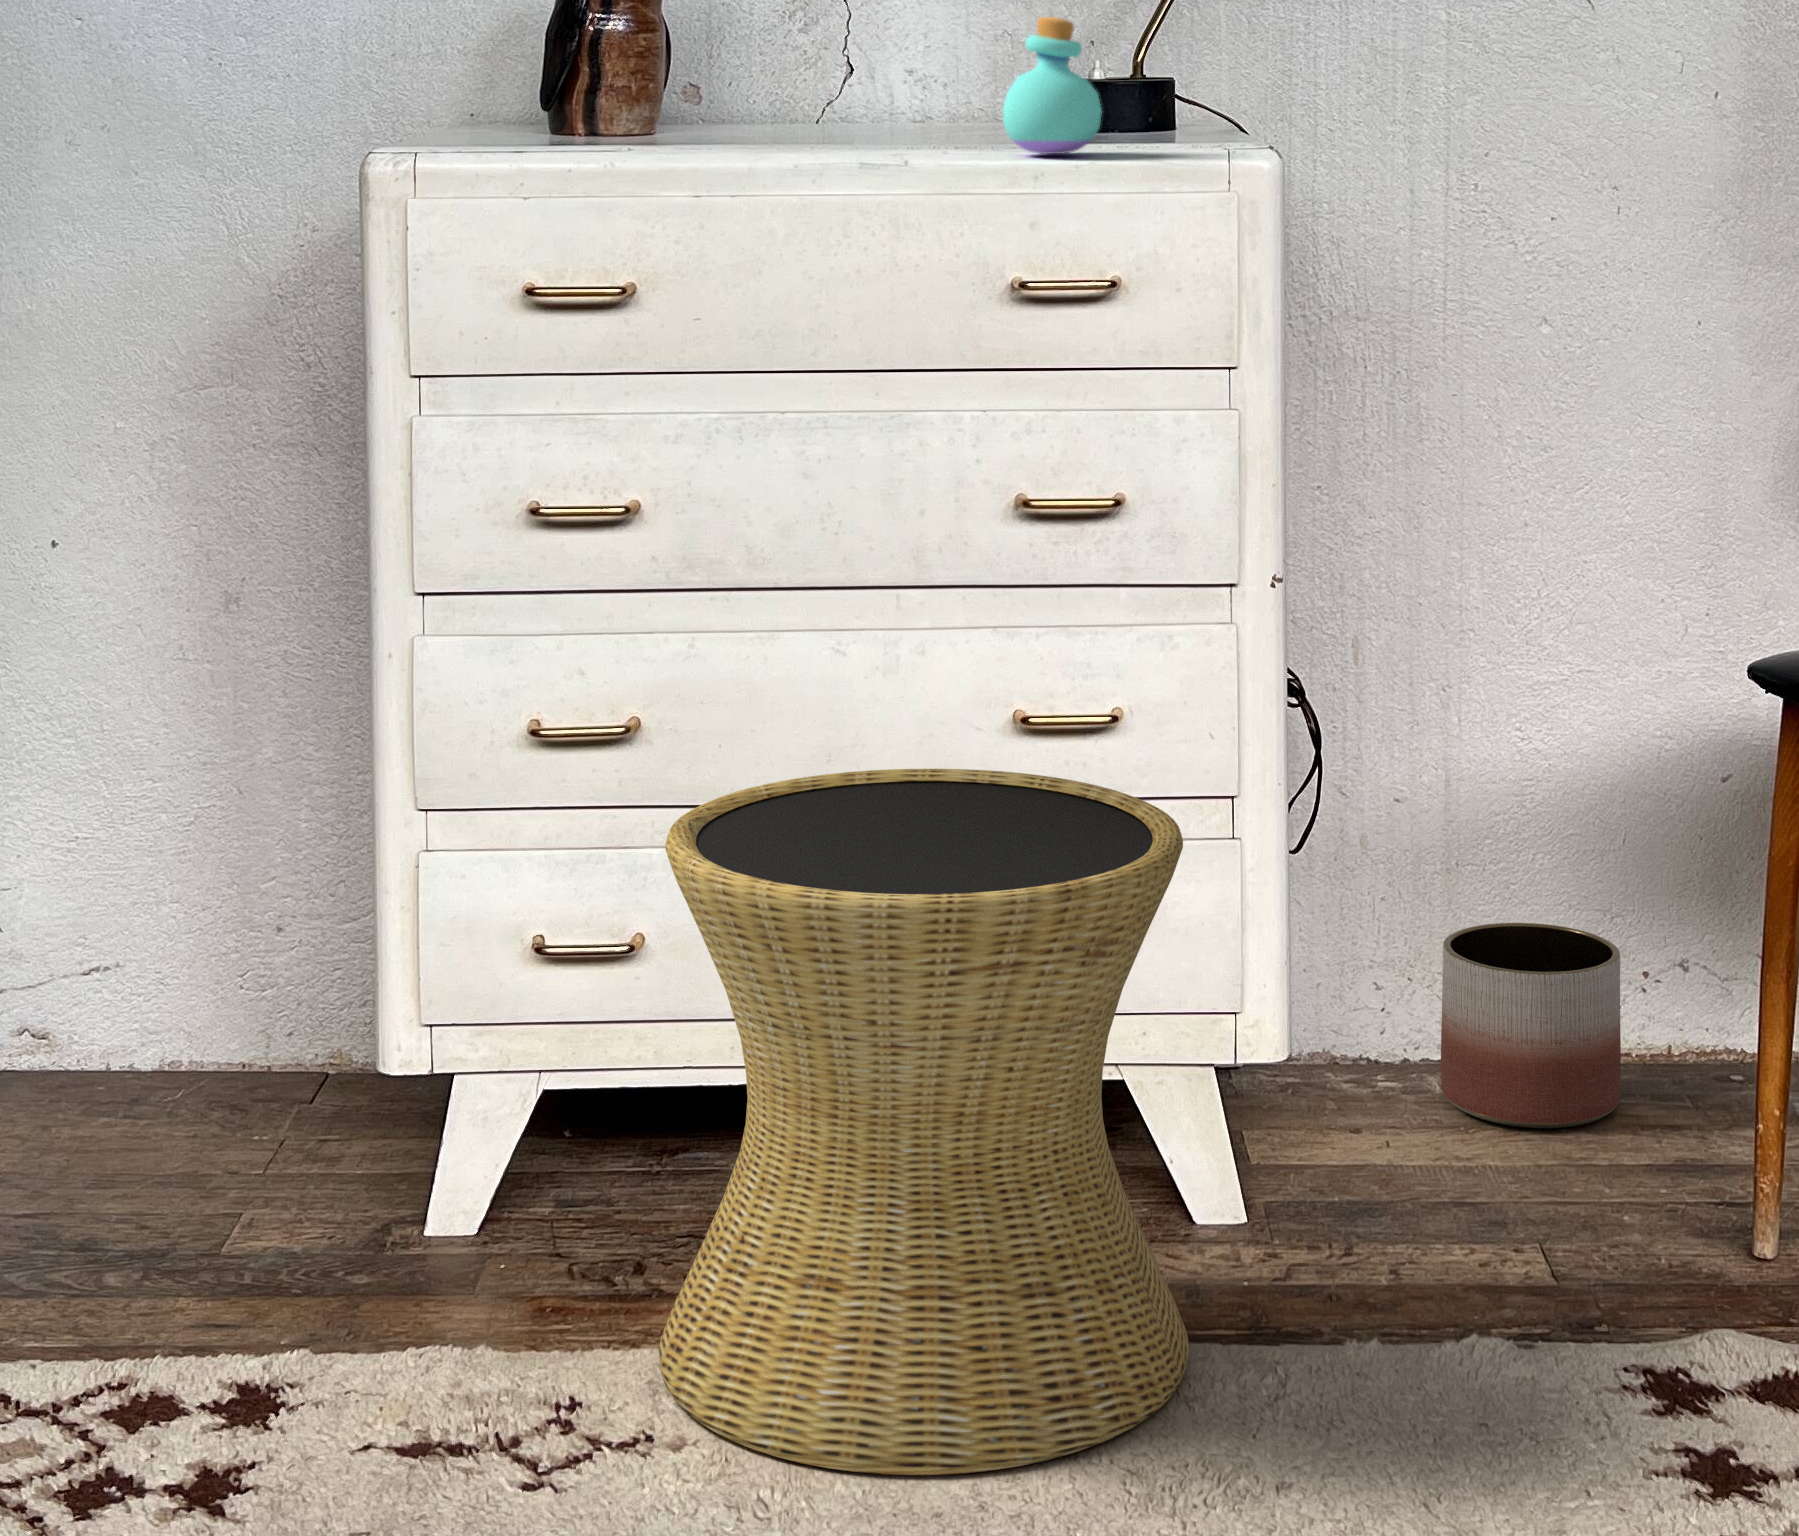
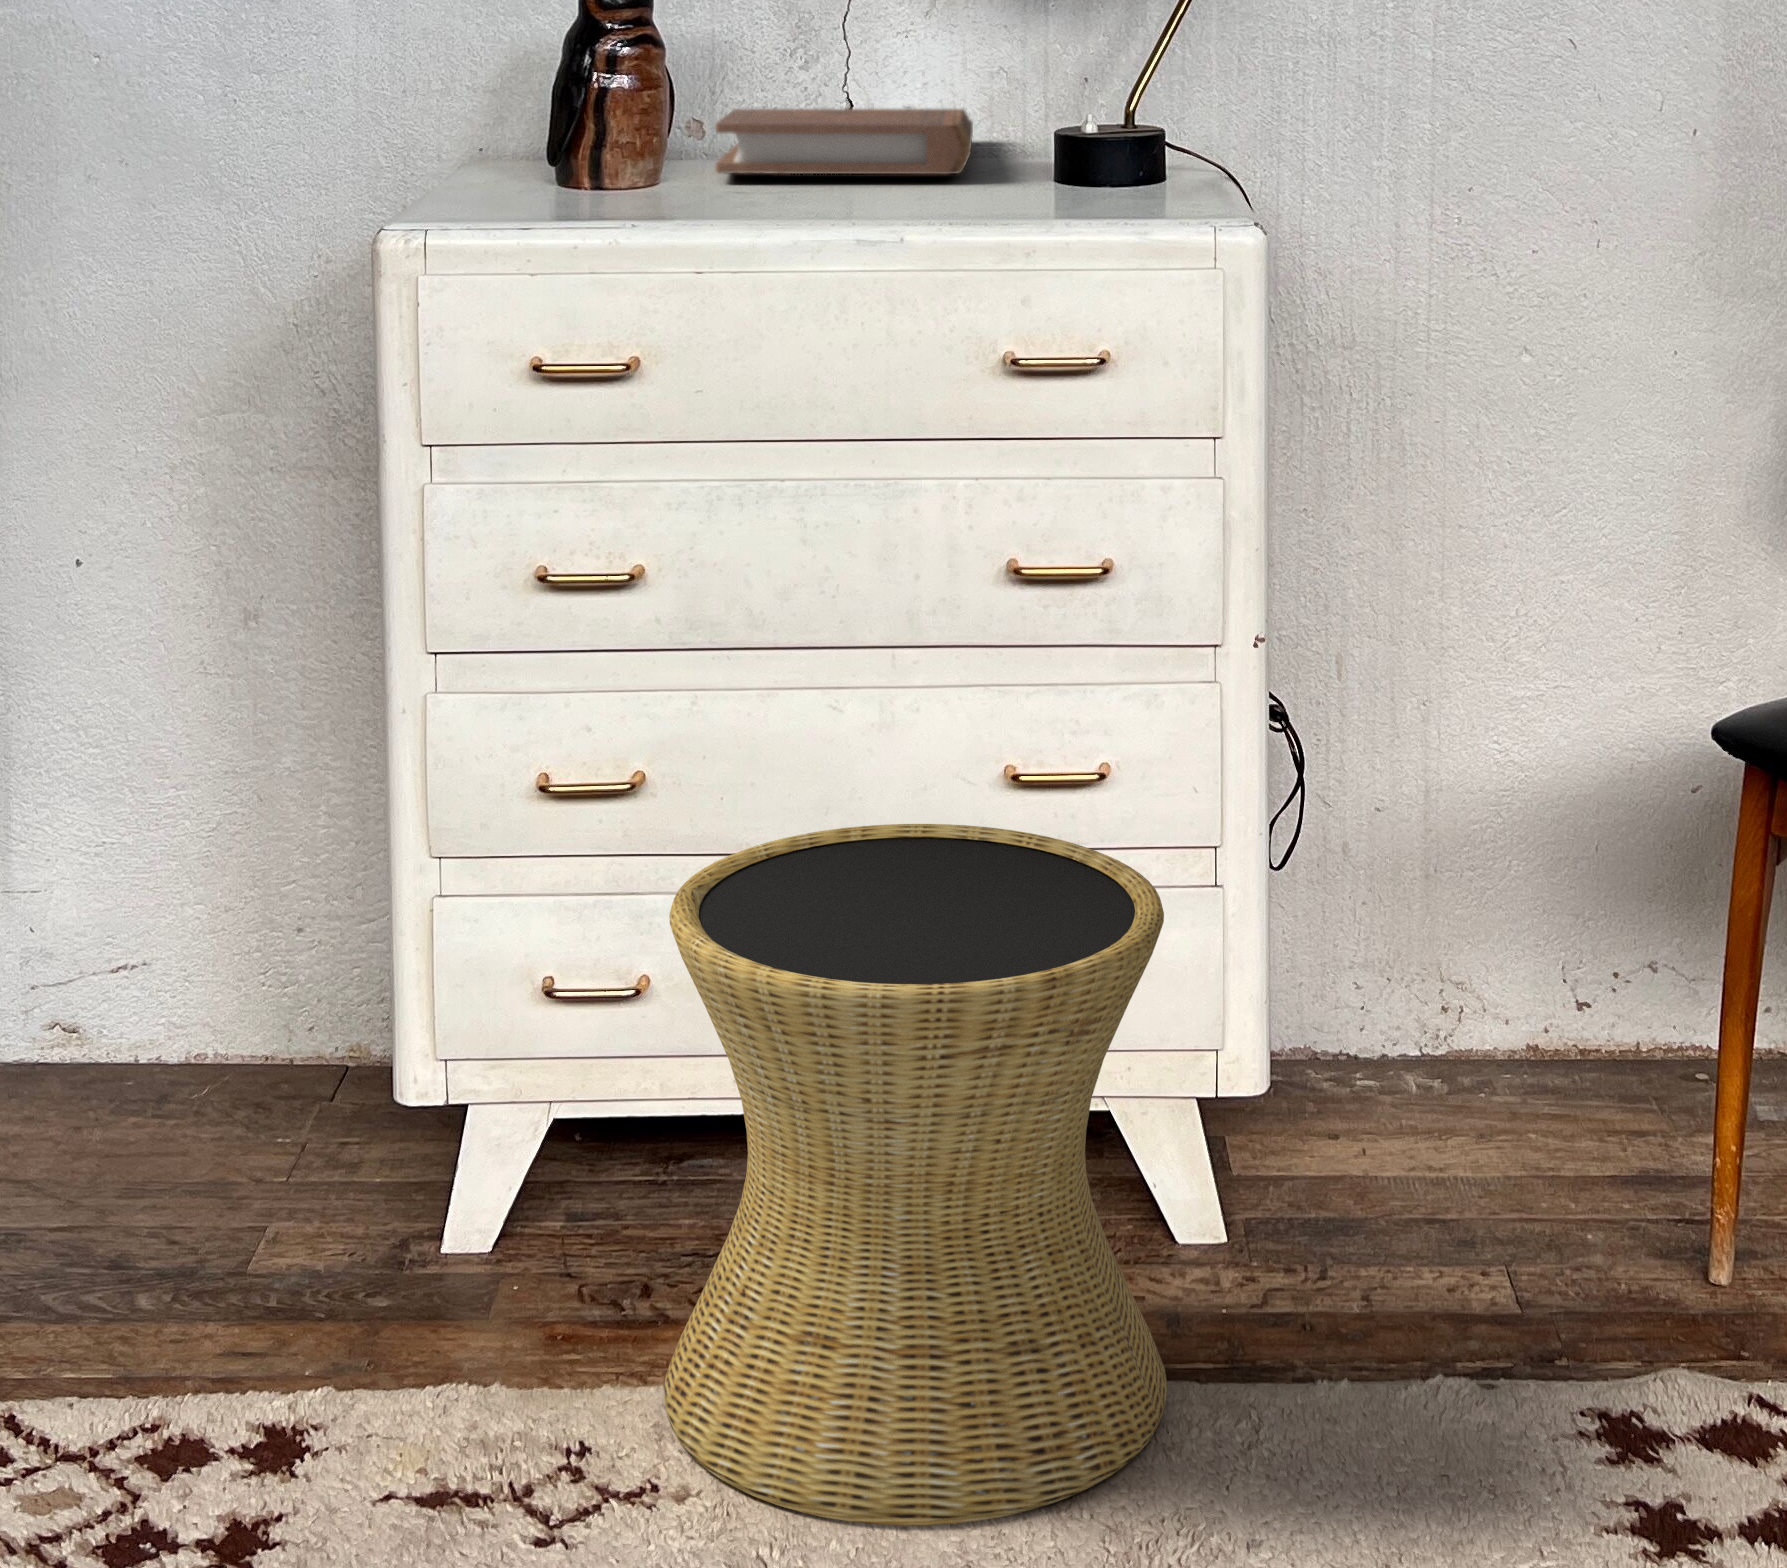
perfume bottle: present [1003,17,1102,154] -> none [994,96,1090,229]
book: none [716,72,980,123] -> present [715,109,973,174]
planter: present [1441,923,1621,1128] -> none [1414,933,1587,1138]

